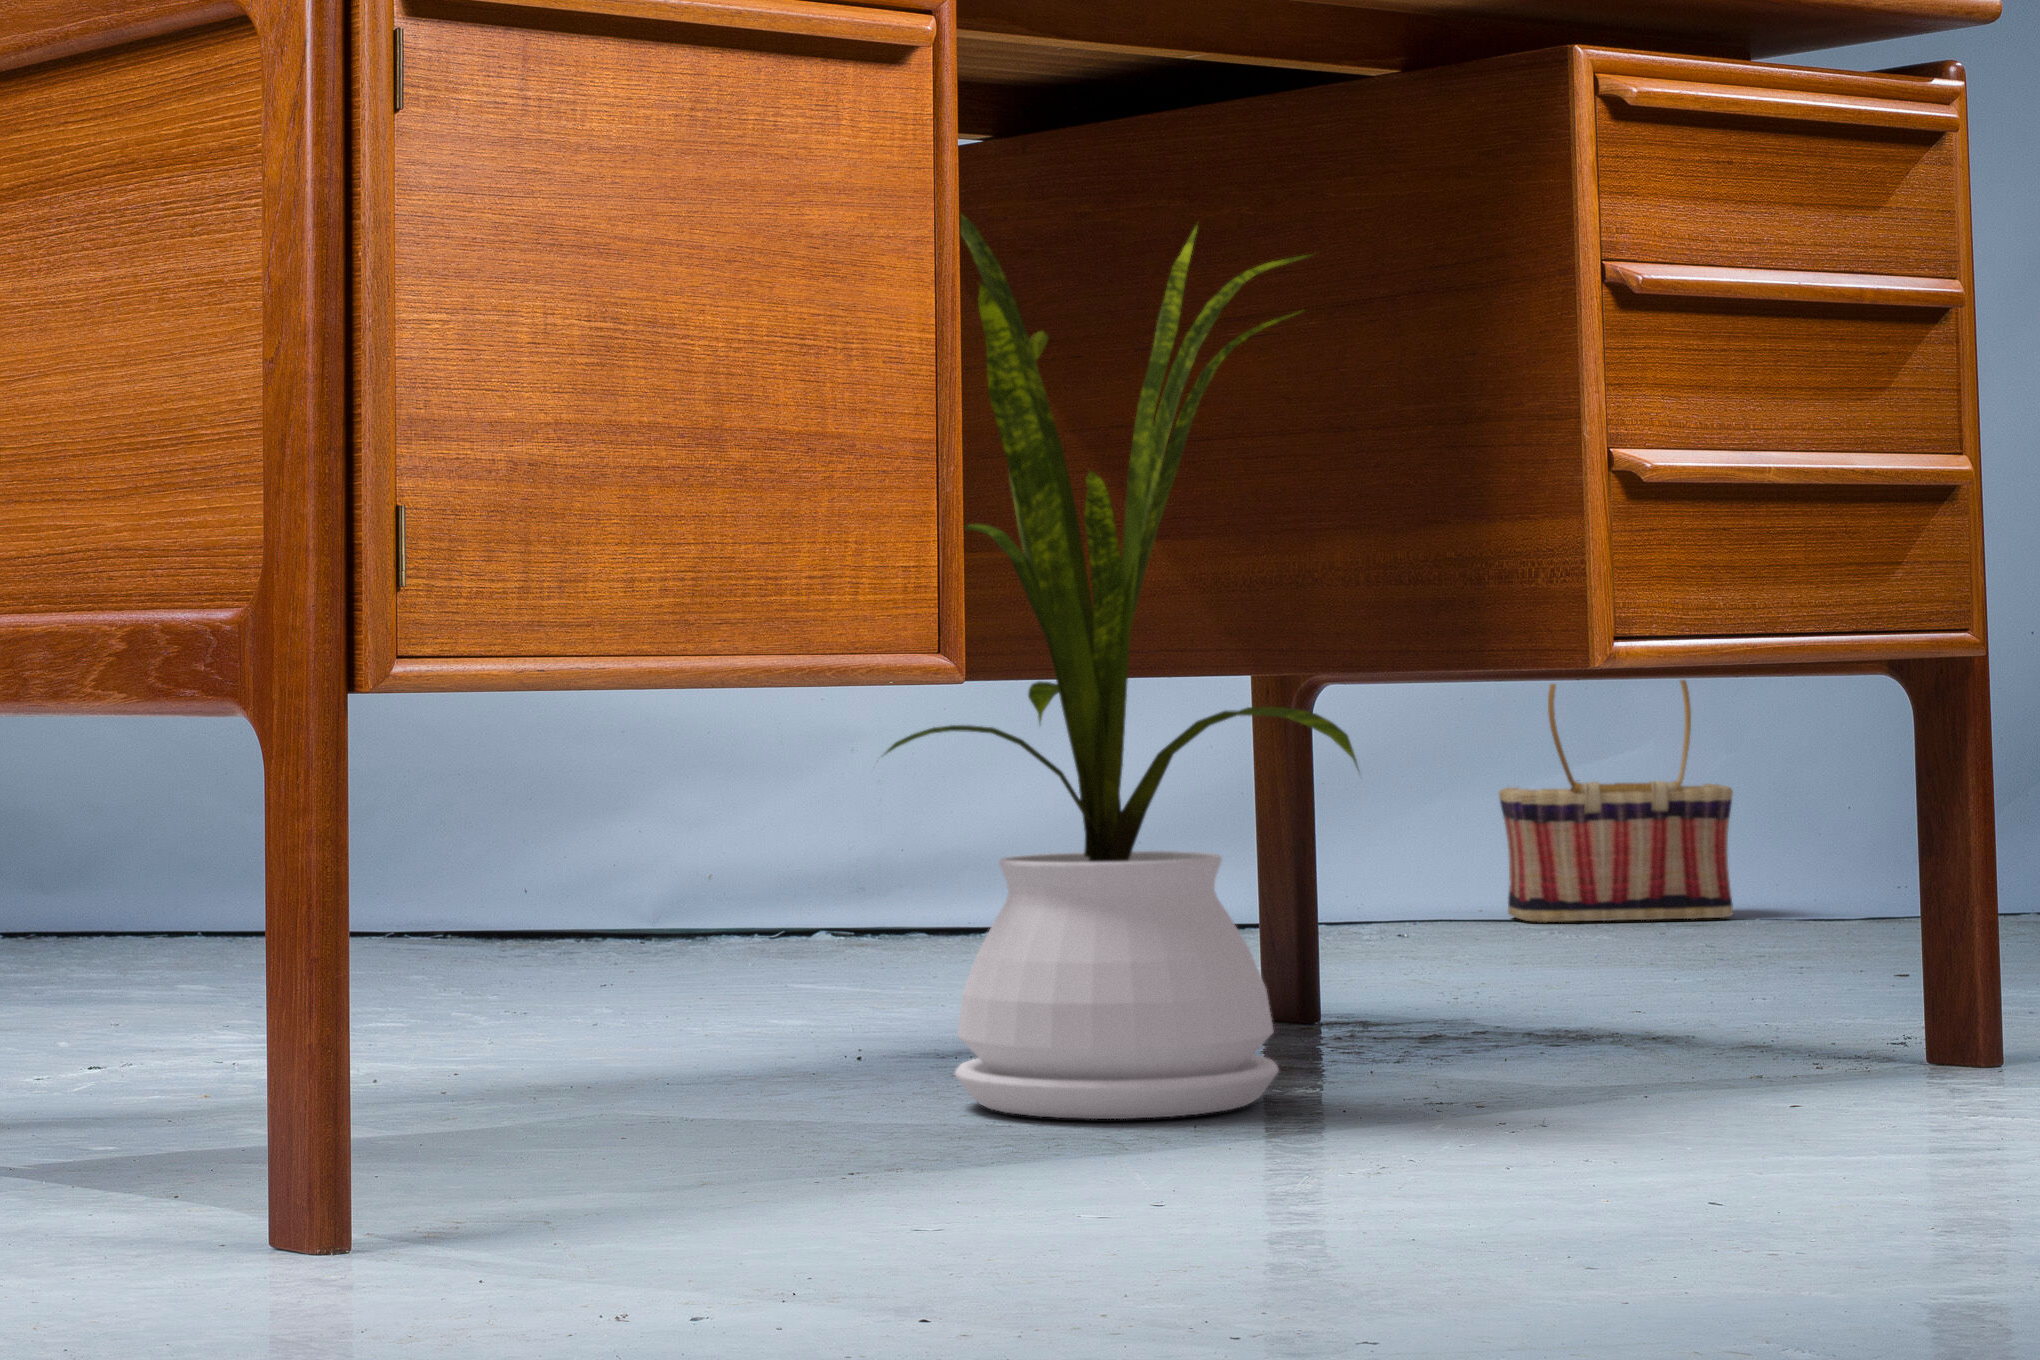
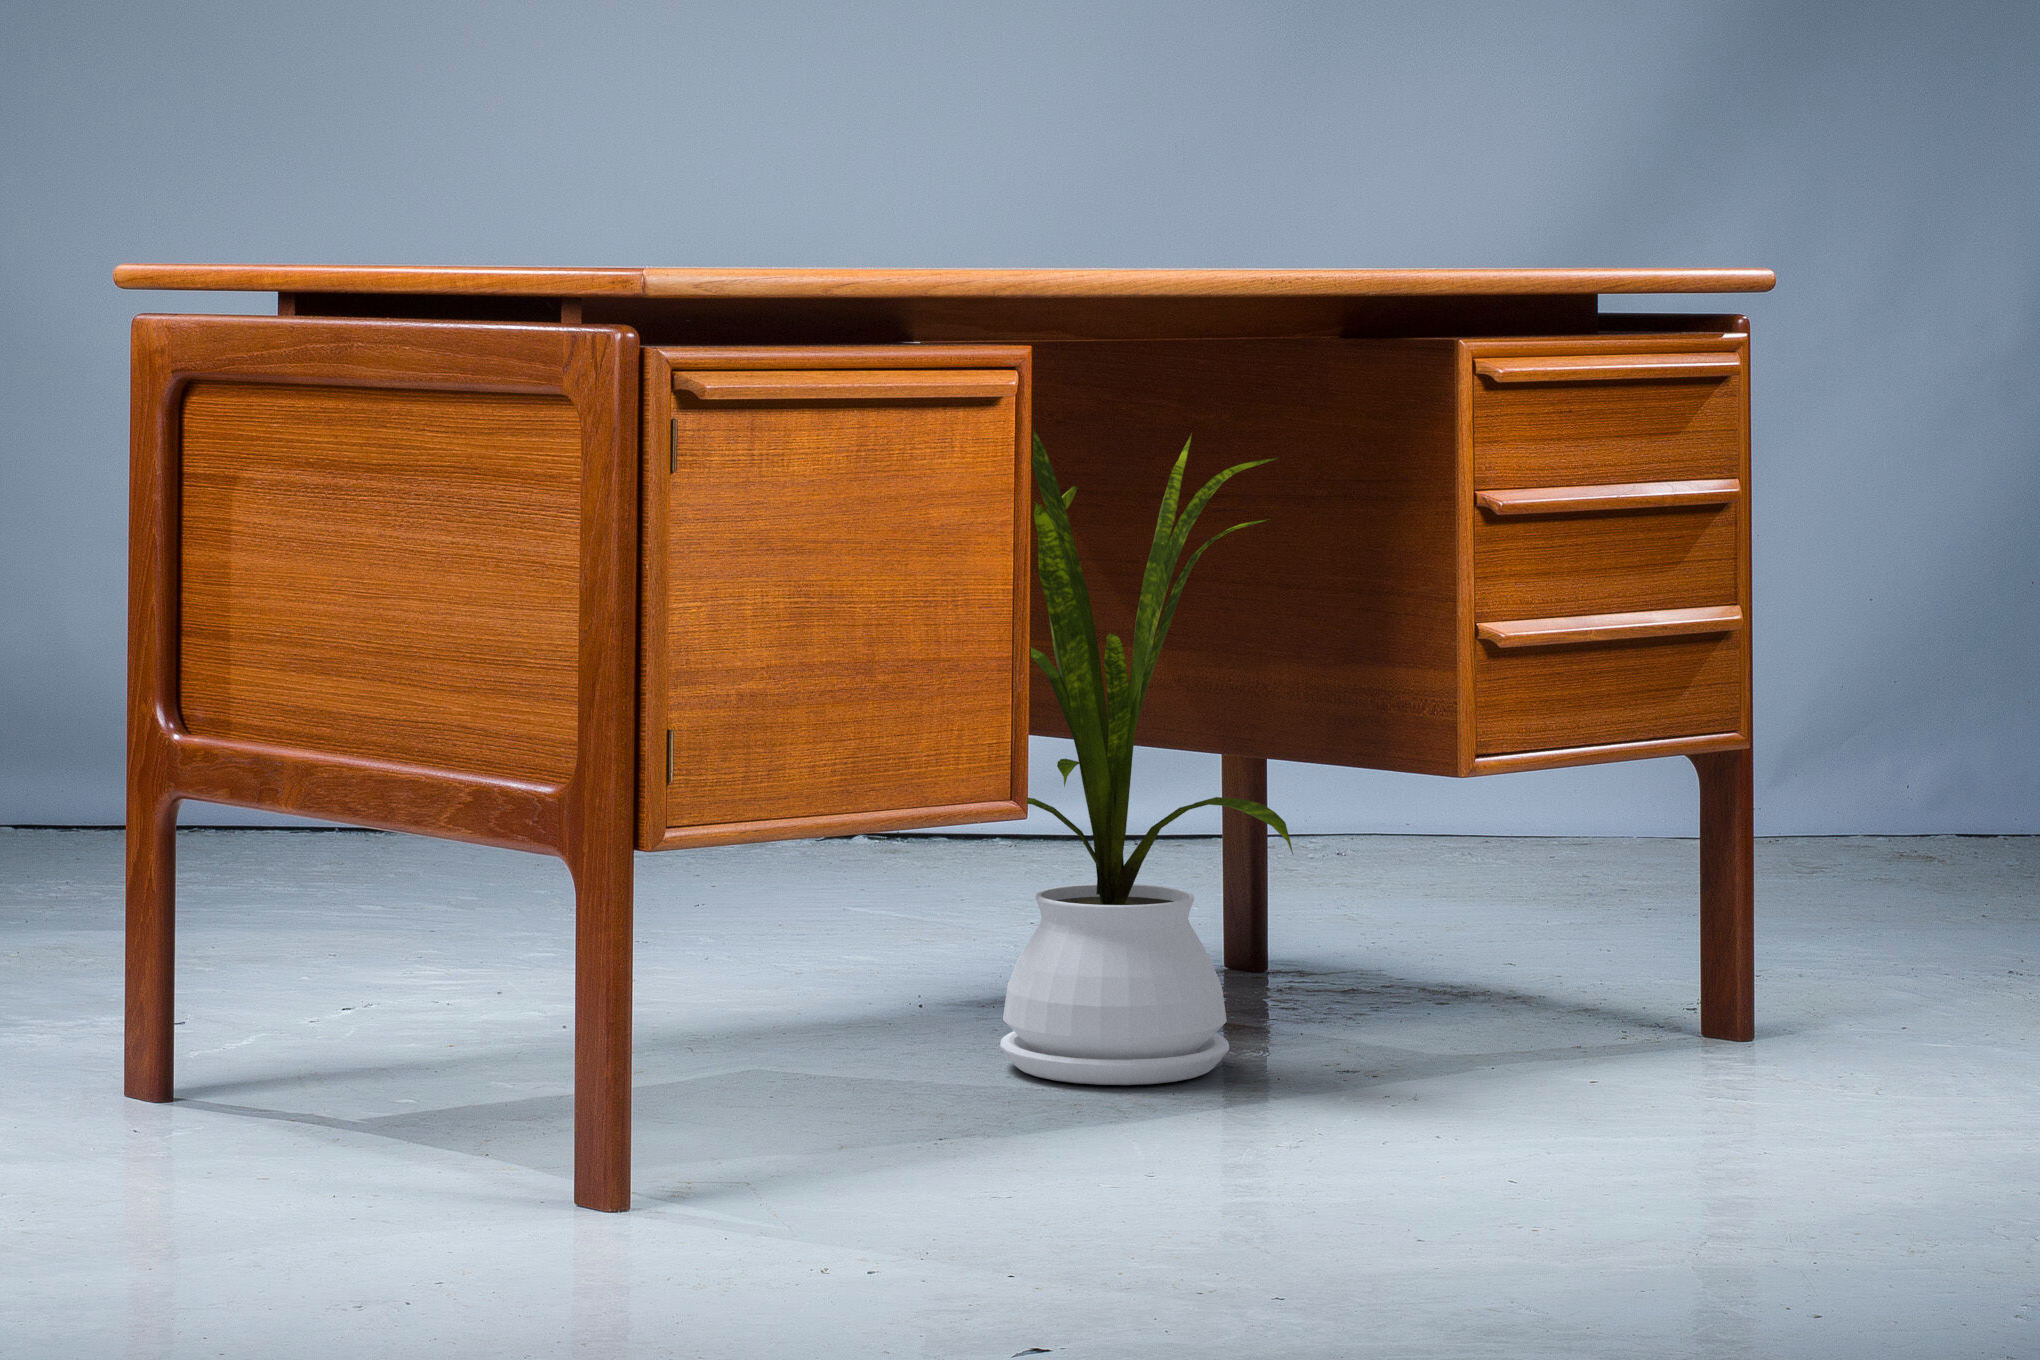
basket: present [1499,680,1733,922] -> none [1421,602,1611,845]

